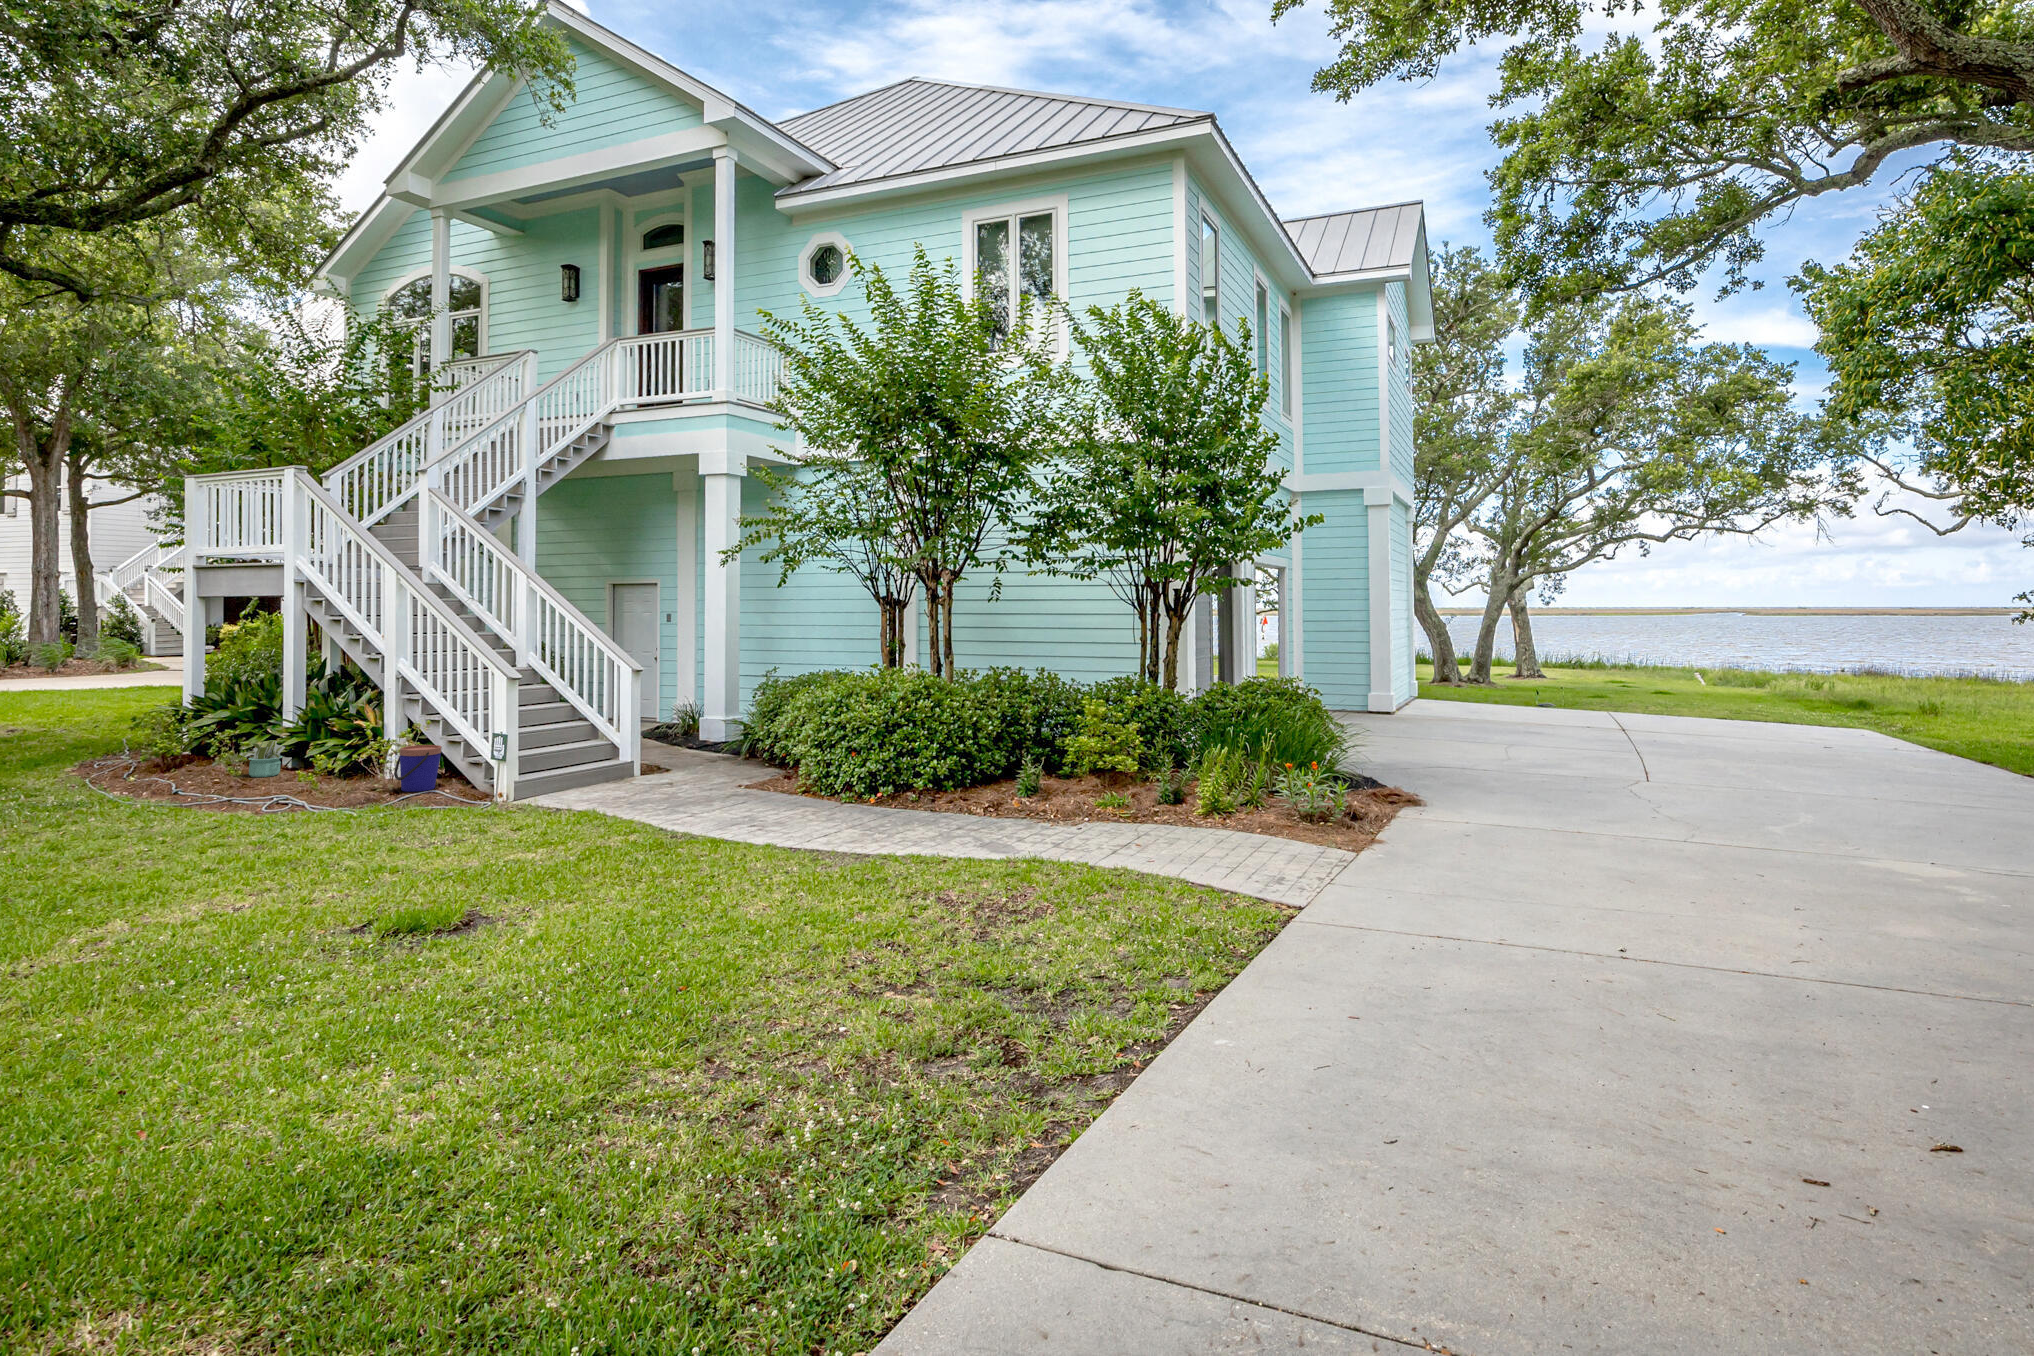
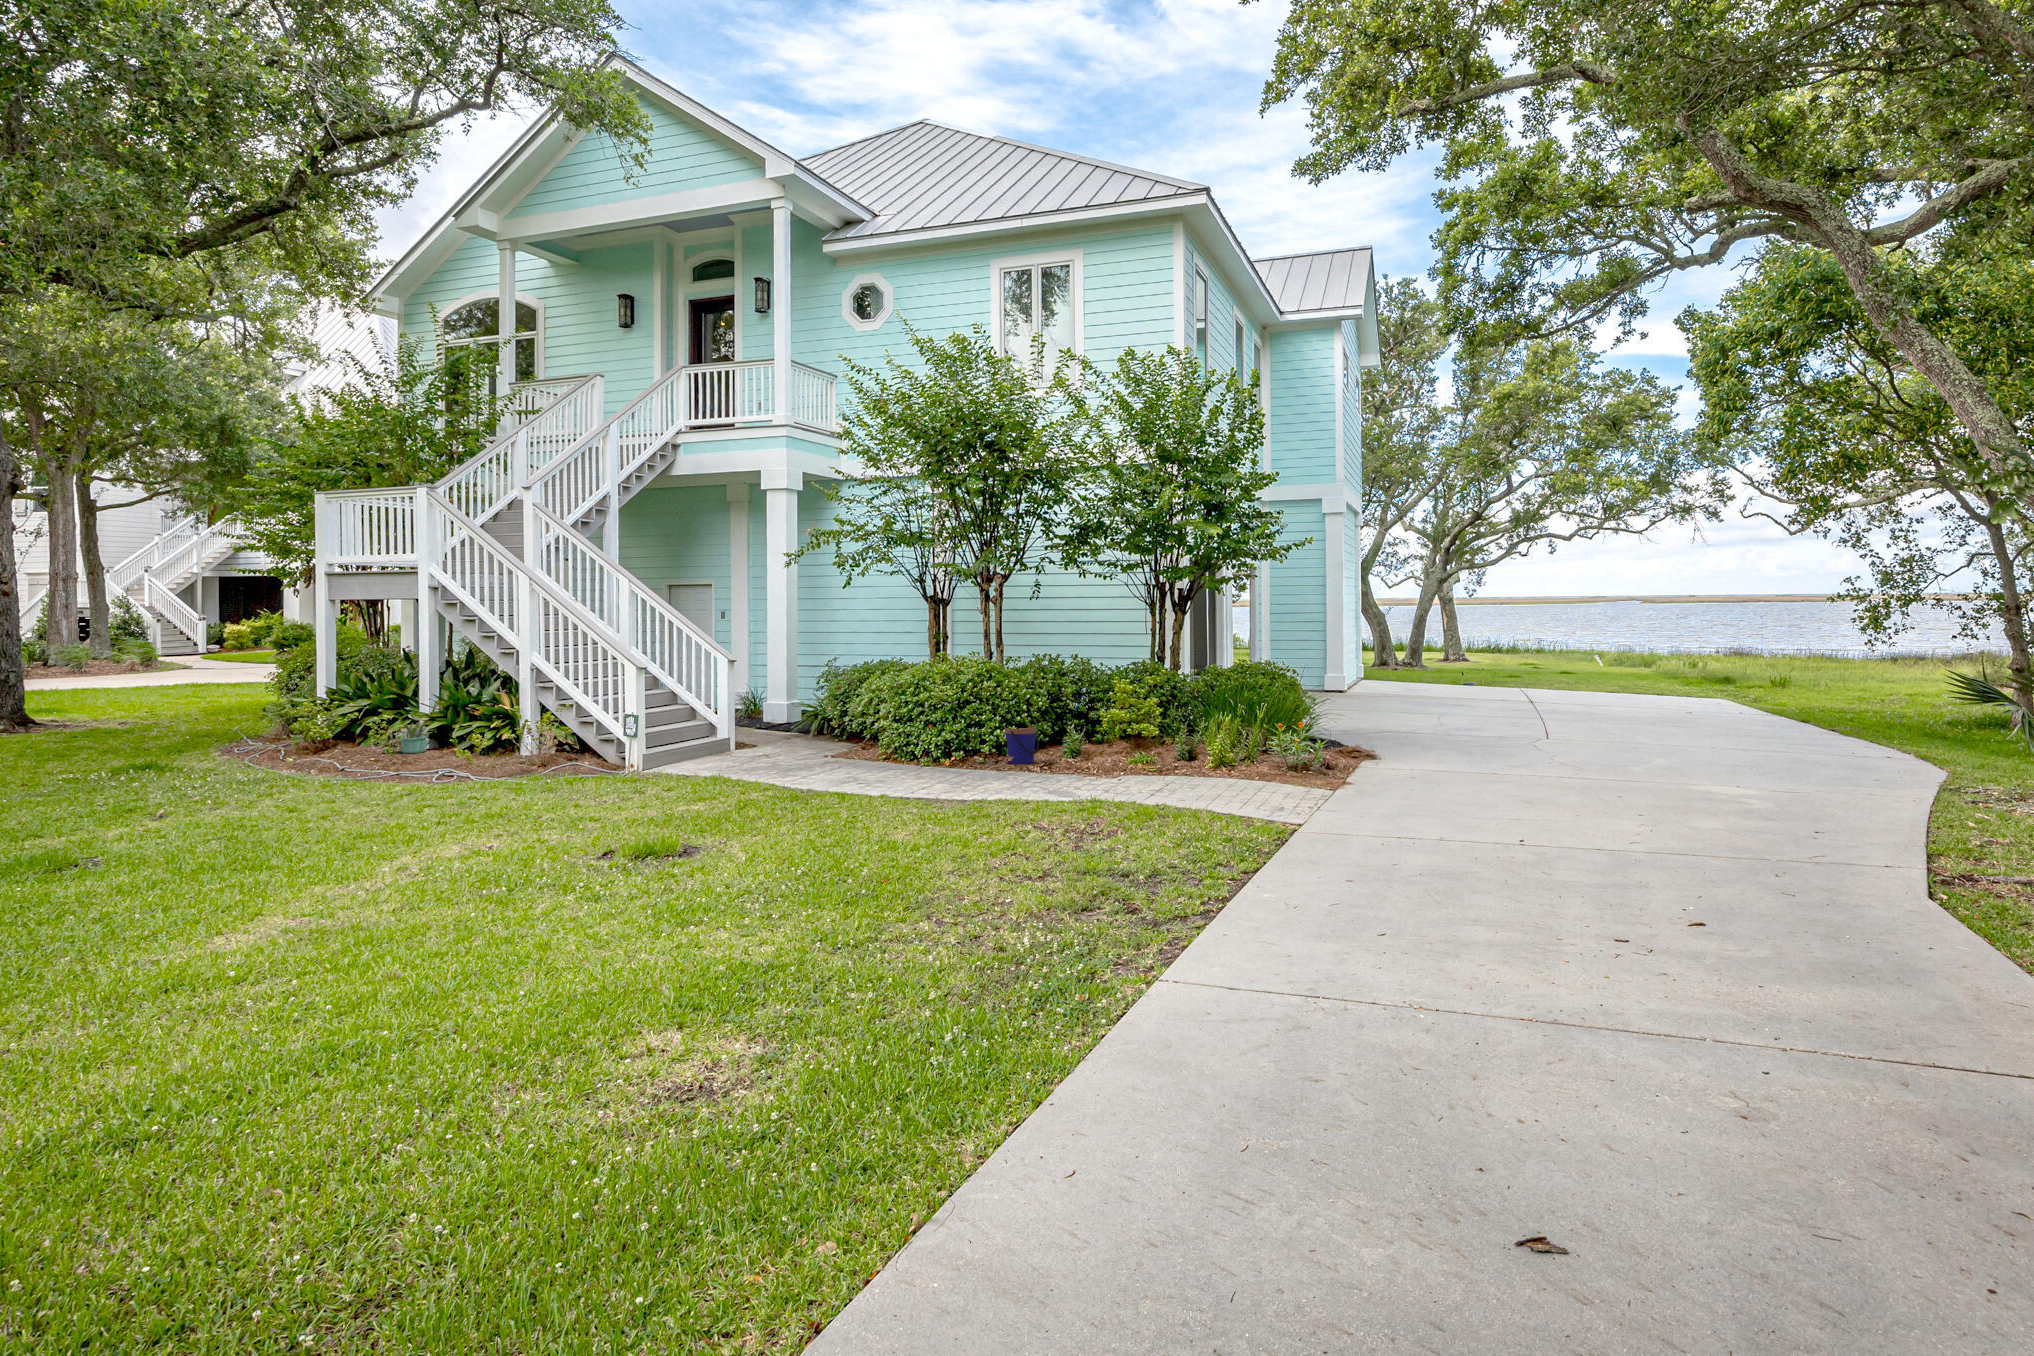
bucket: present [394,745,442,792] -> present [1004,726,1039,764]

